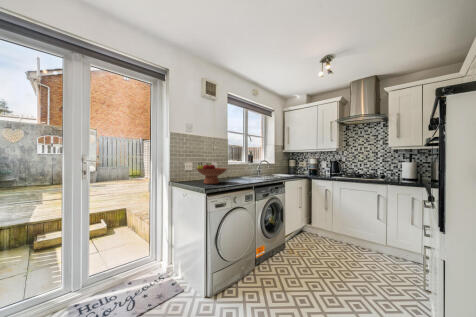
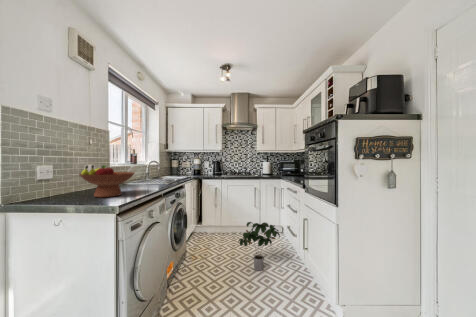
potted plant: none [332,231,386,292] -> present [238,222,280,271]

